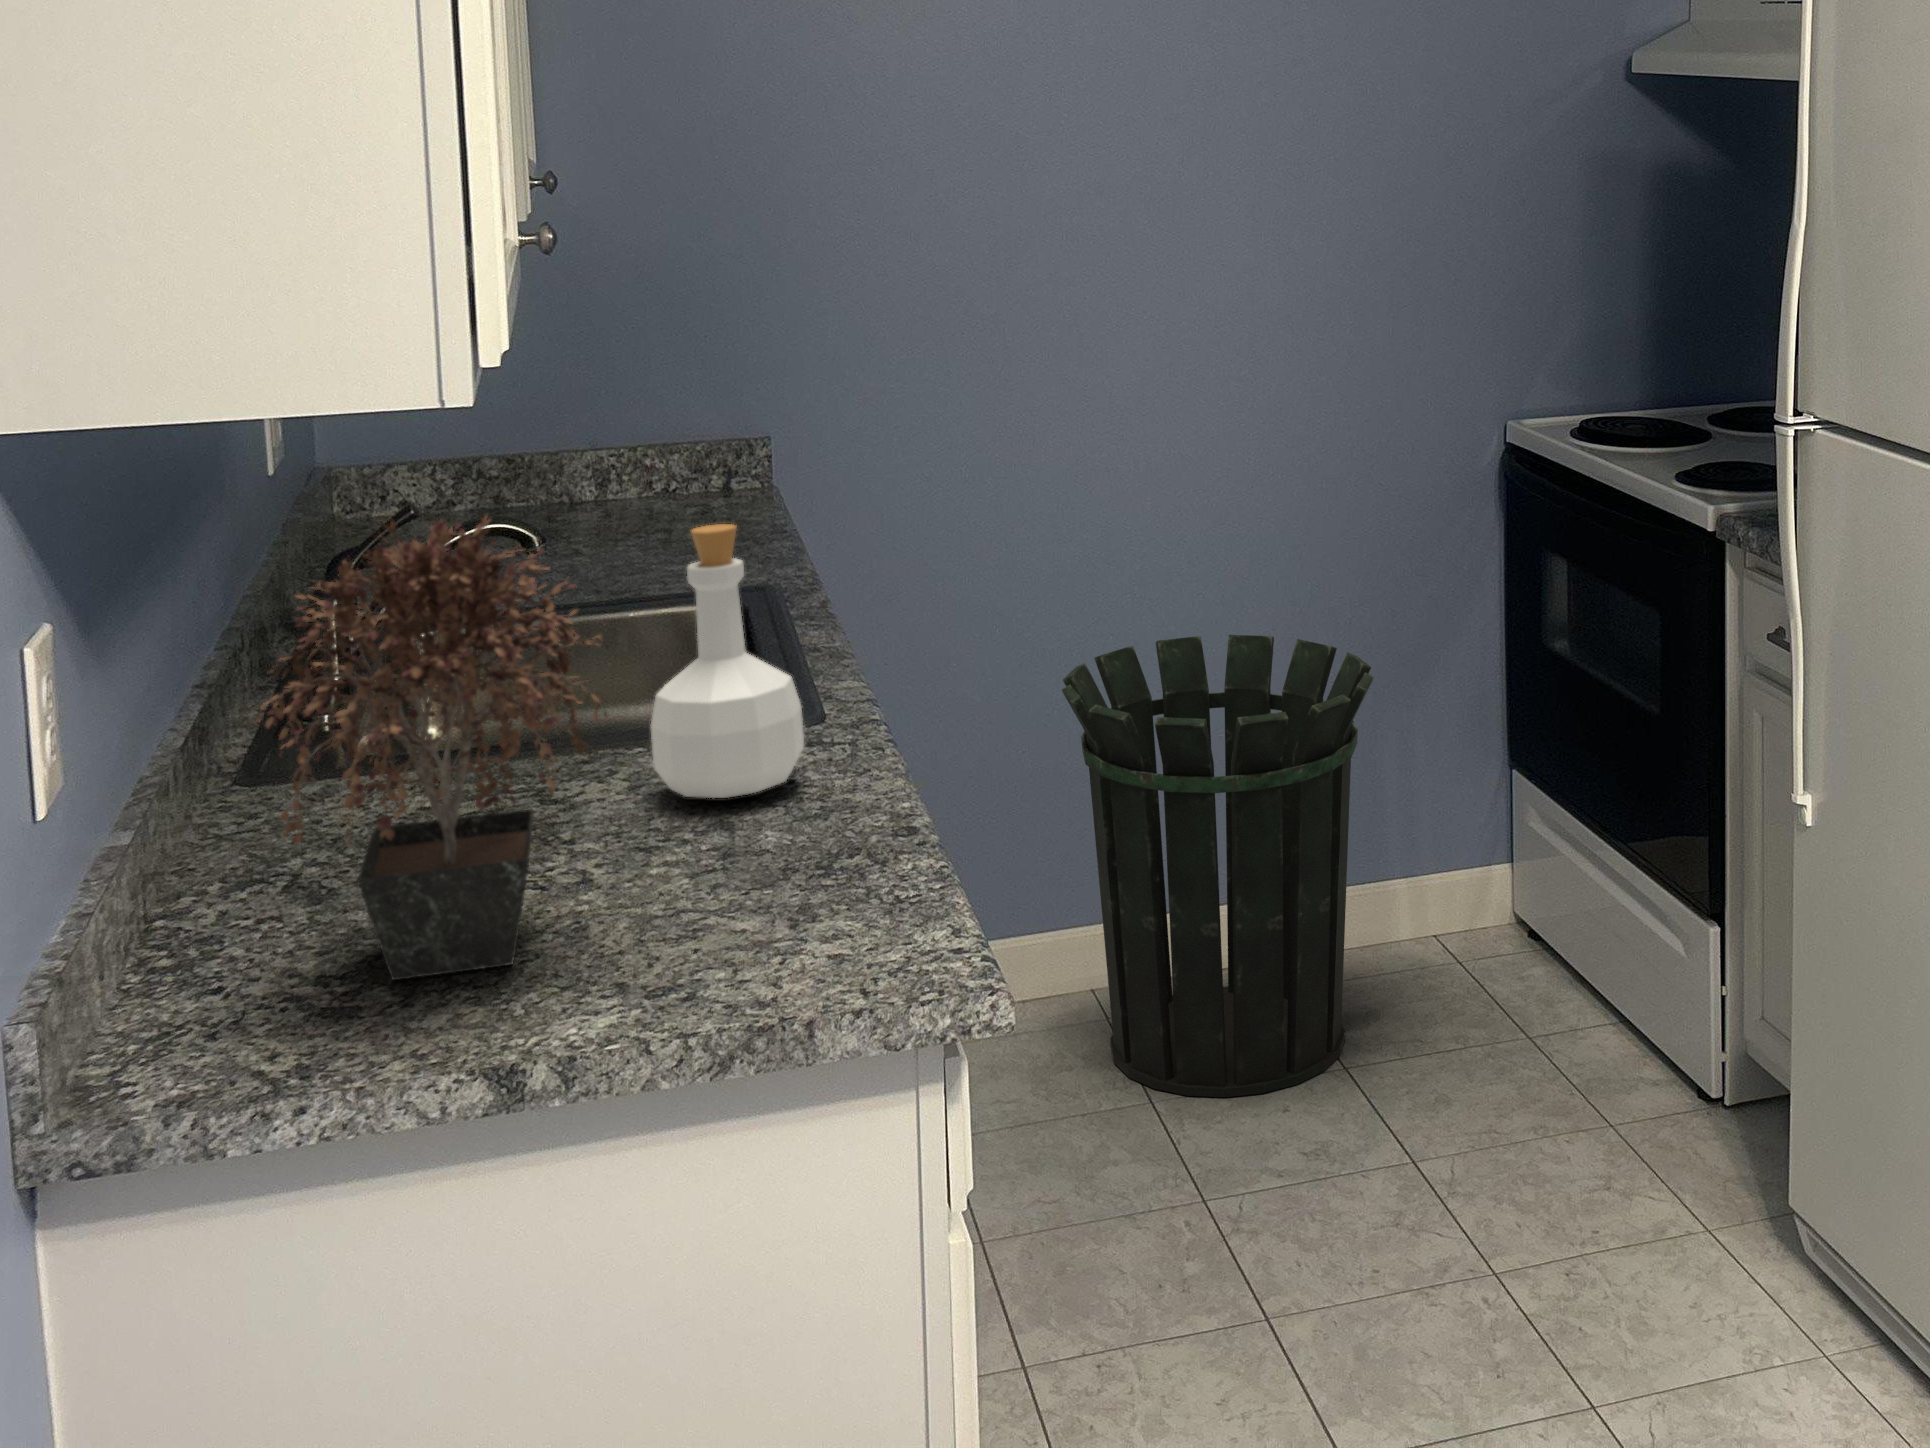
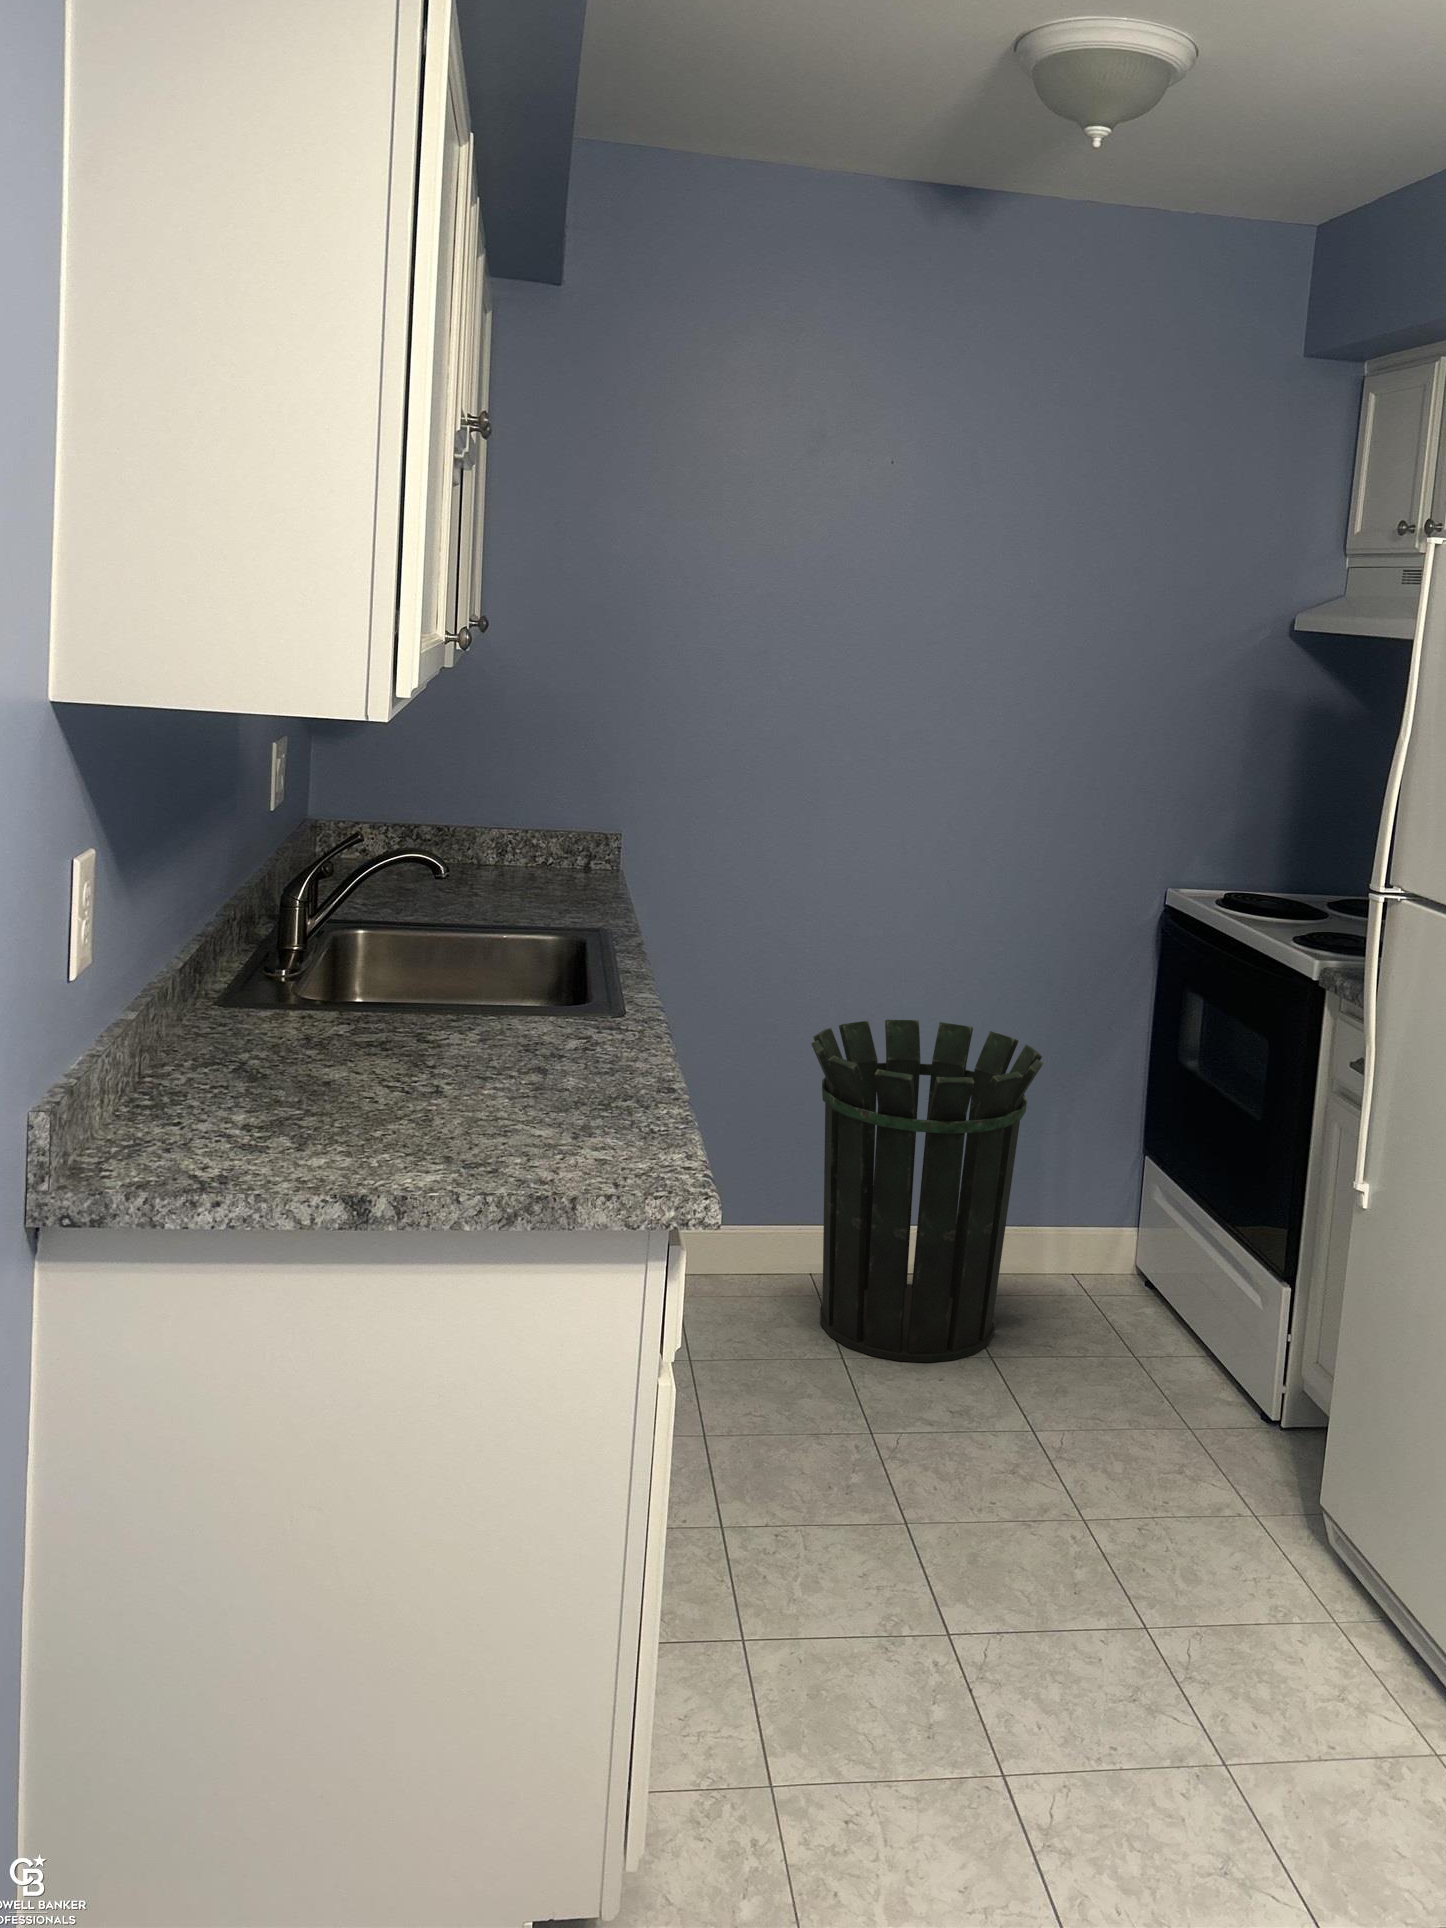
potted plant: present [255,516,607,980] -> none [219,805,467,1134]
bottle: present [651,524,804,798] -> none [499,857,608,1054]

